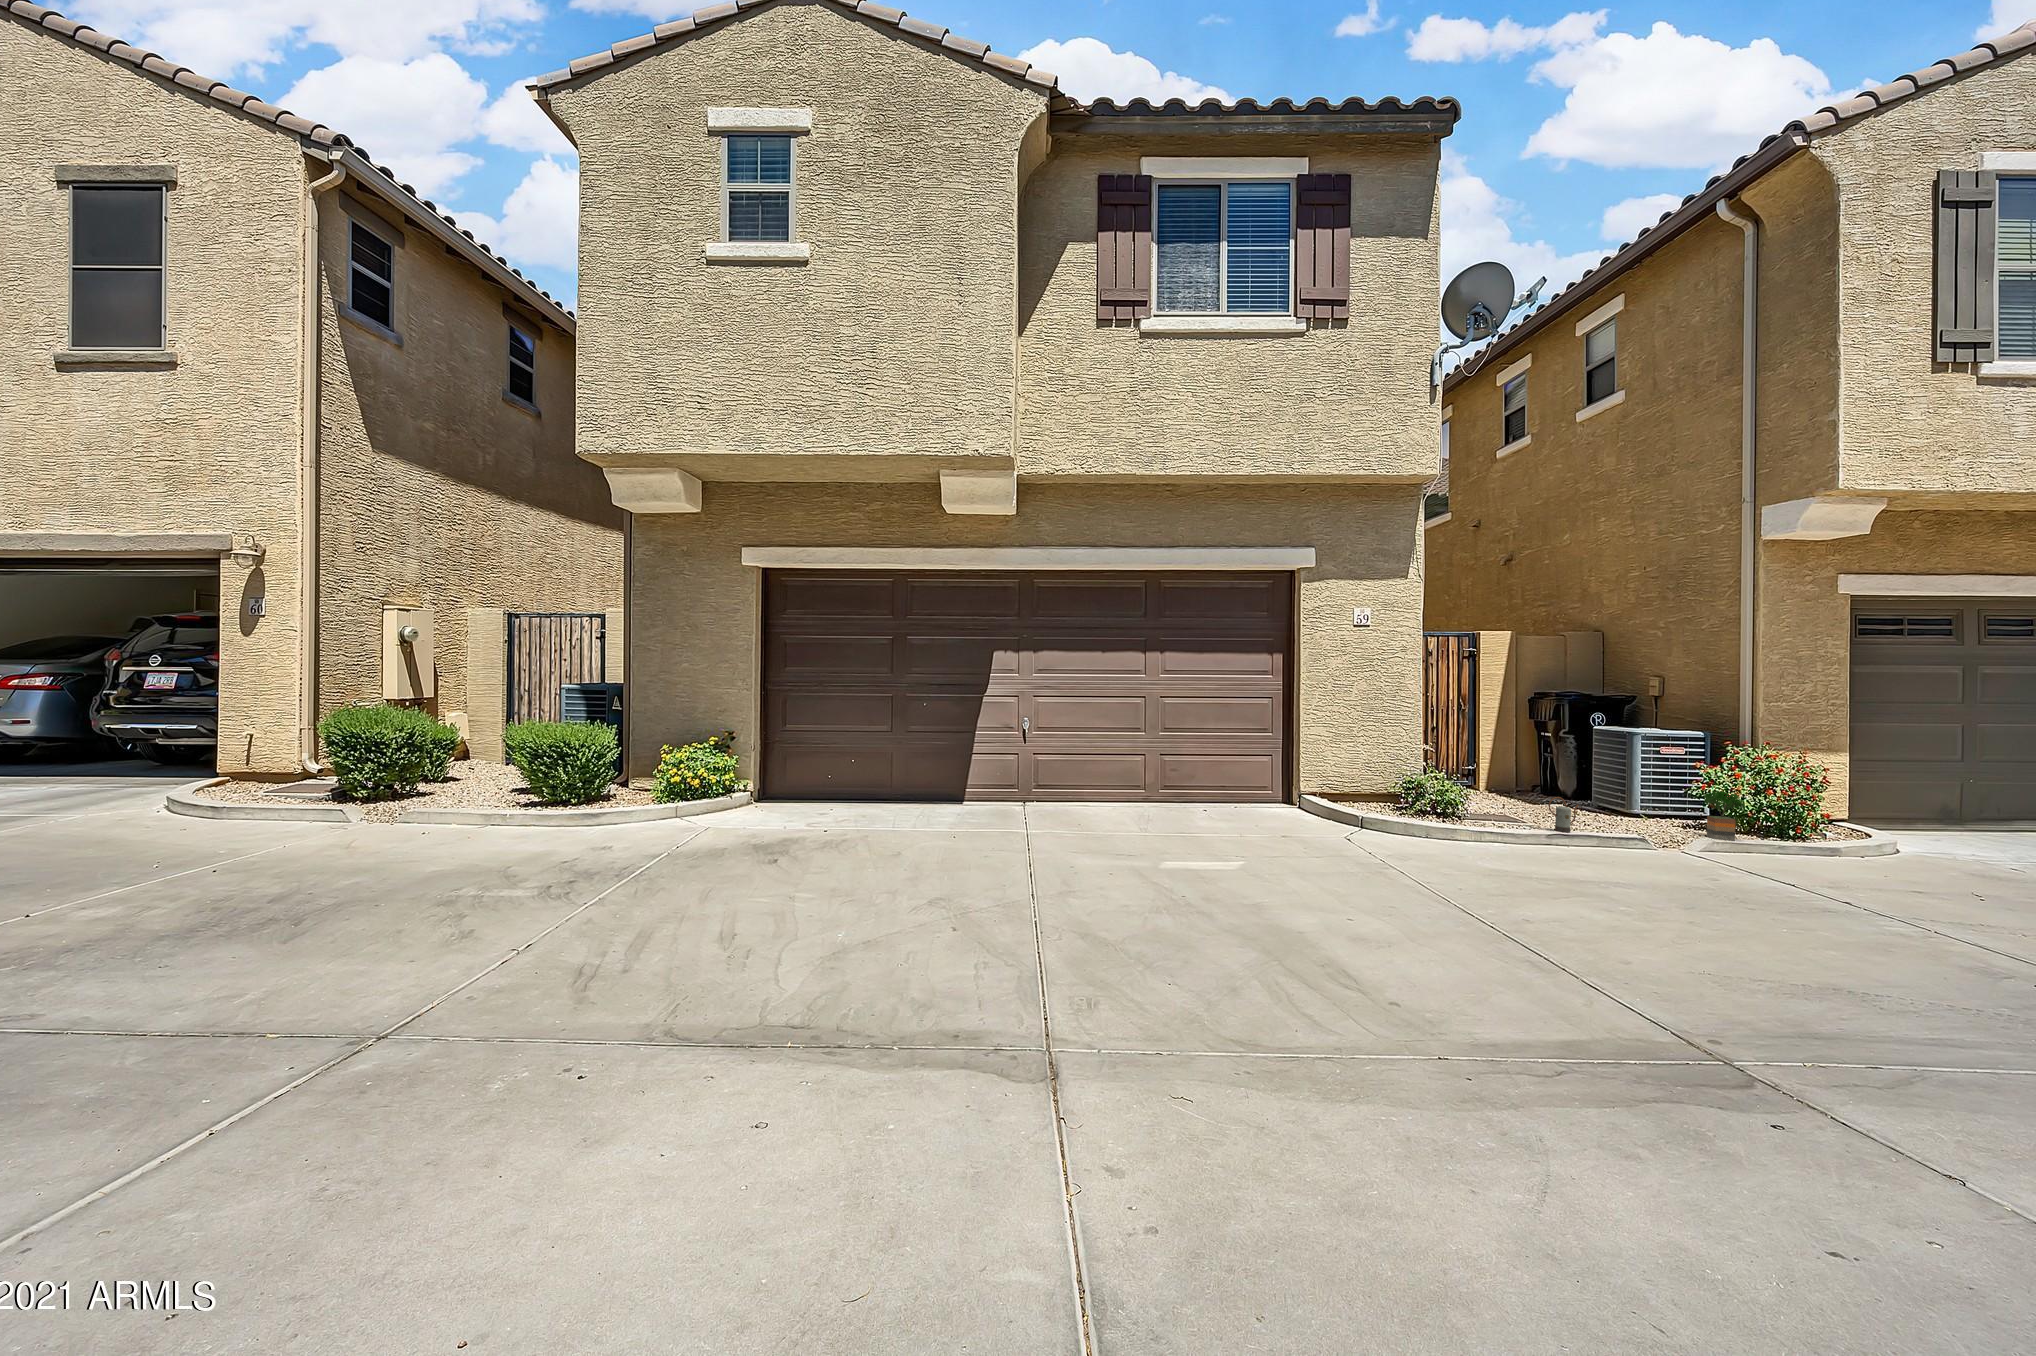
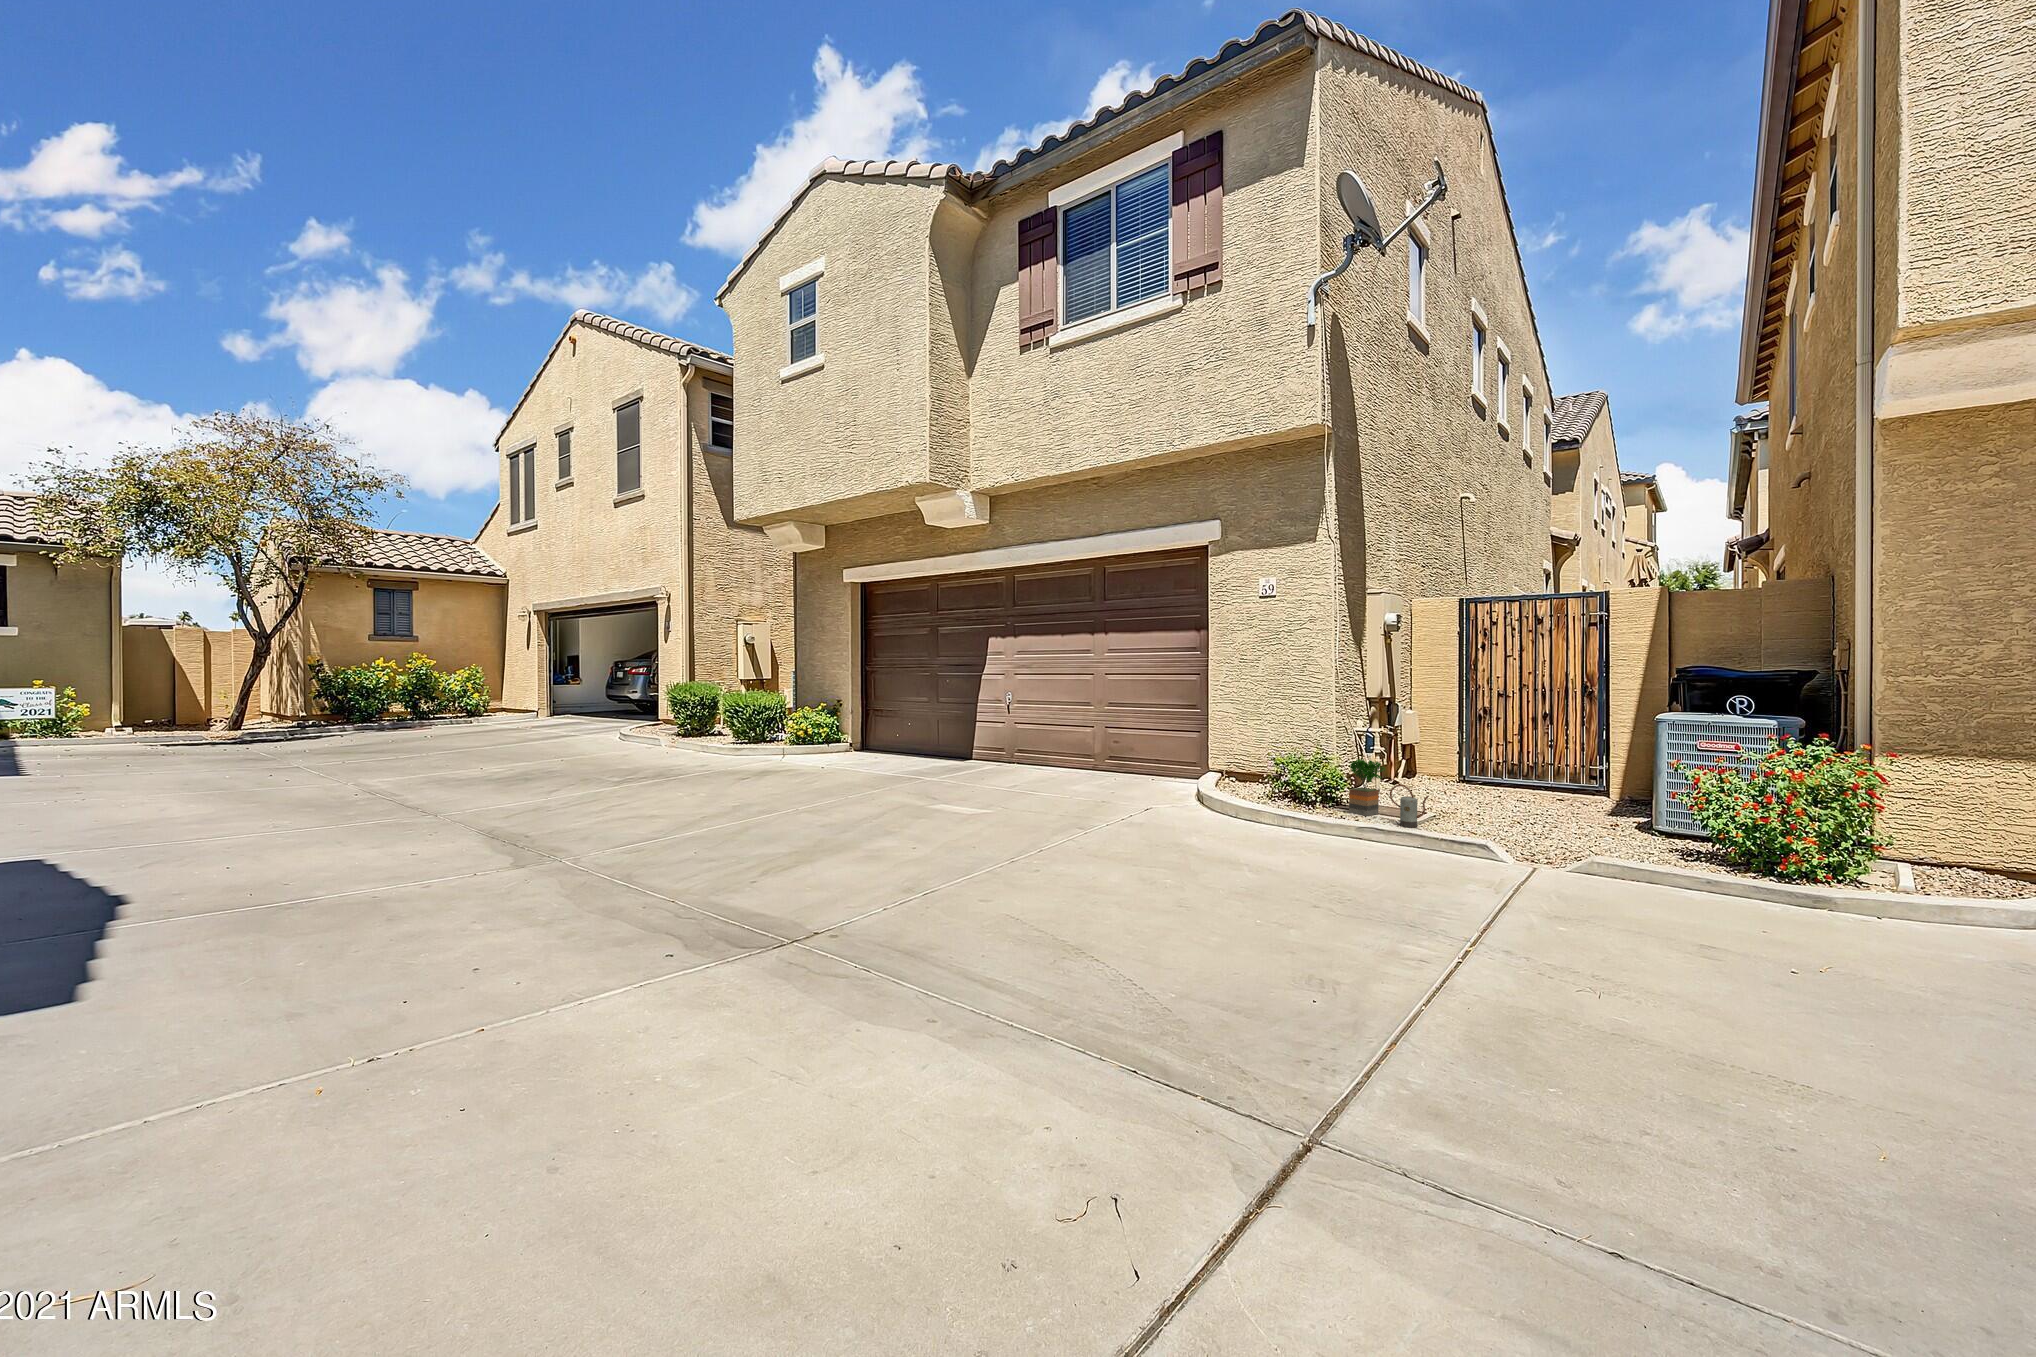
potted tree: present [1704,791,1745,841] -> present [1349,759,1385,816]

